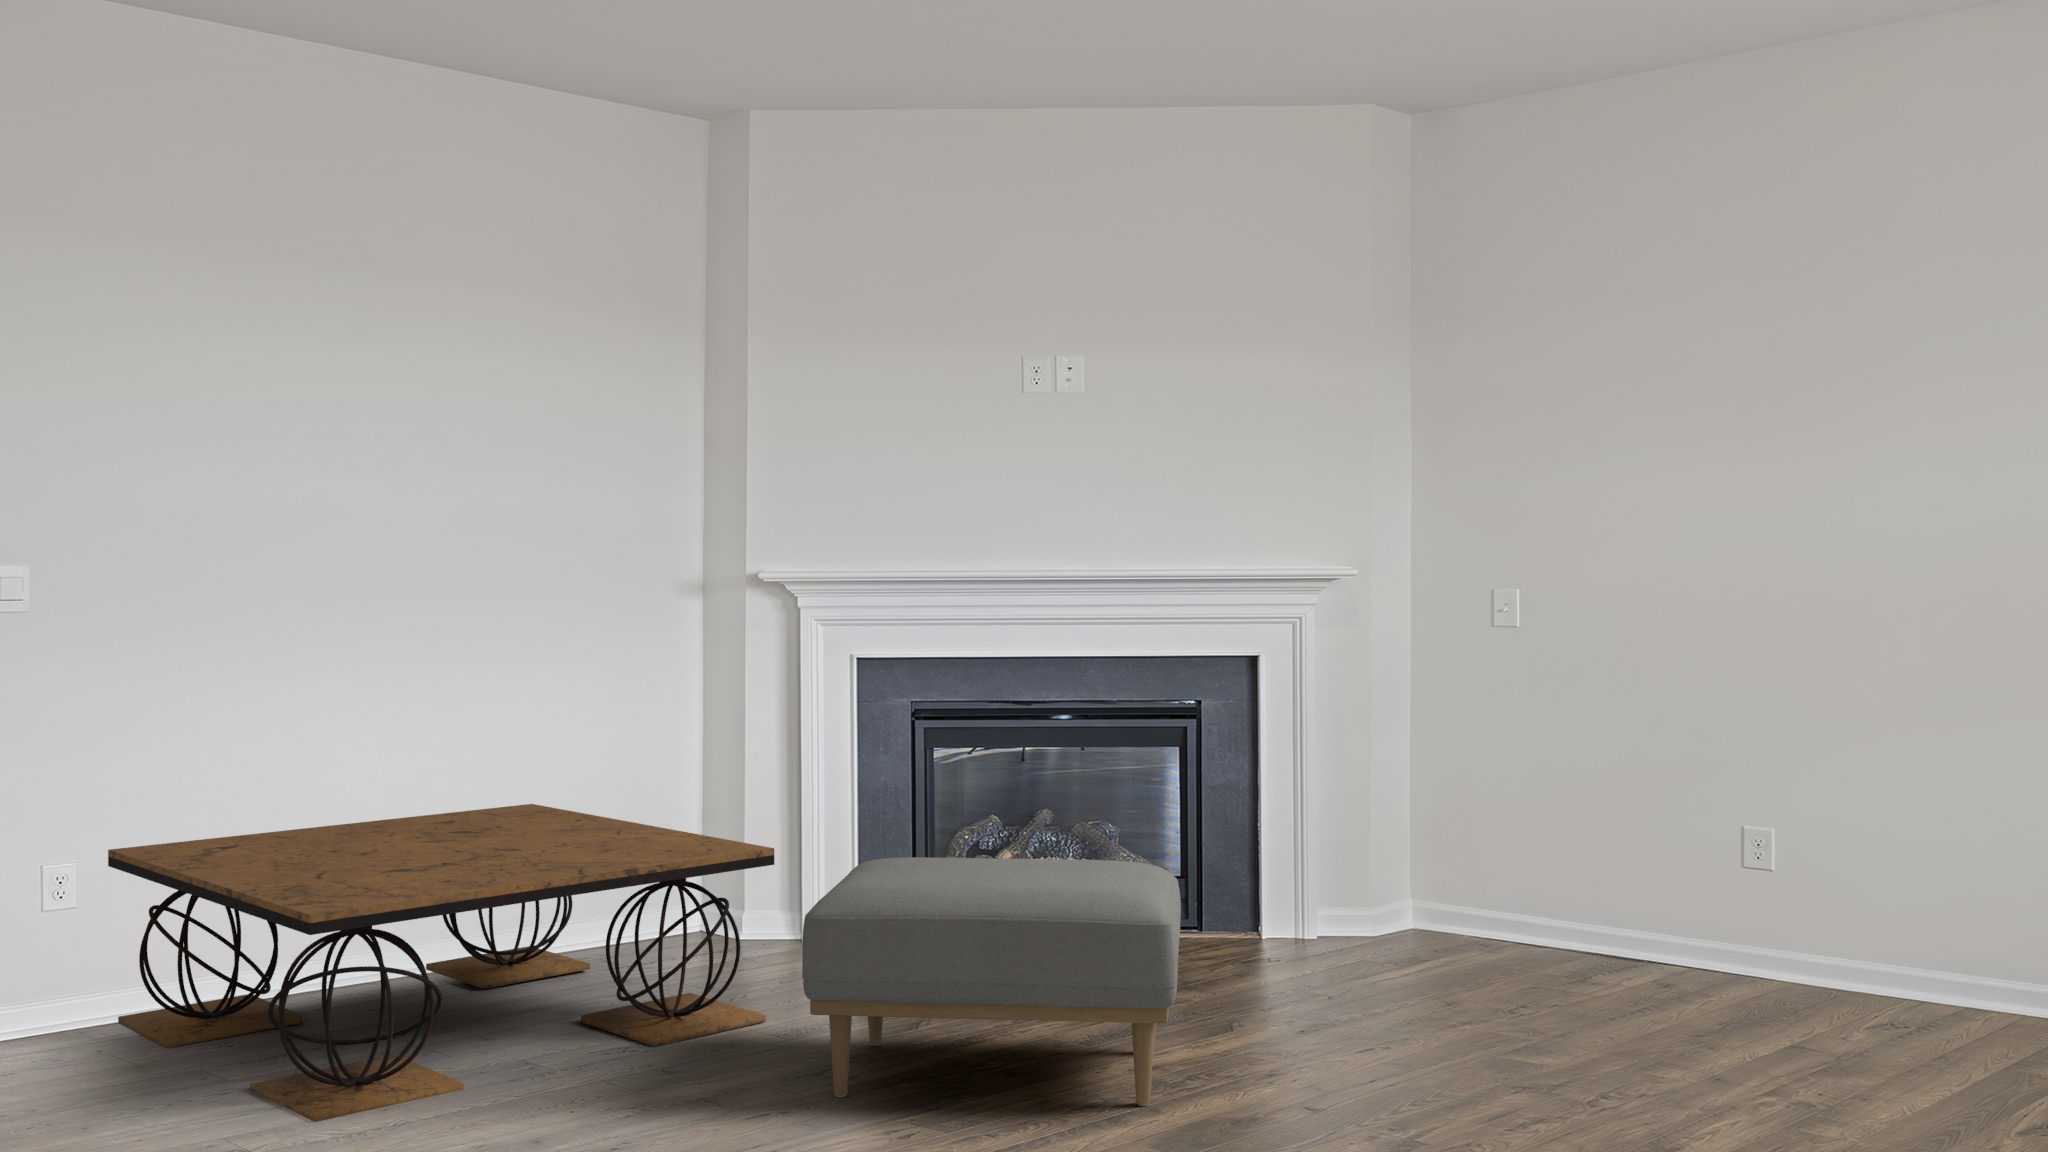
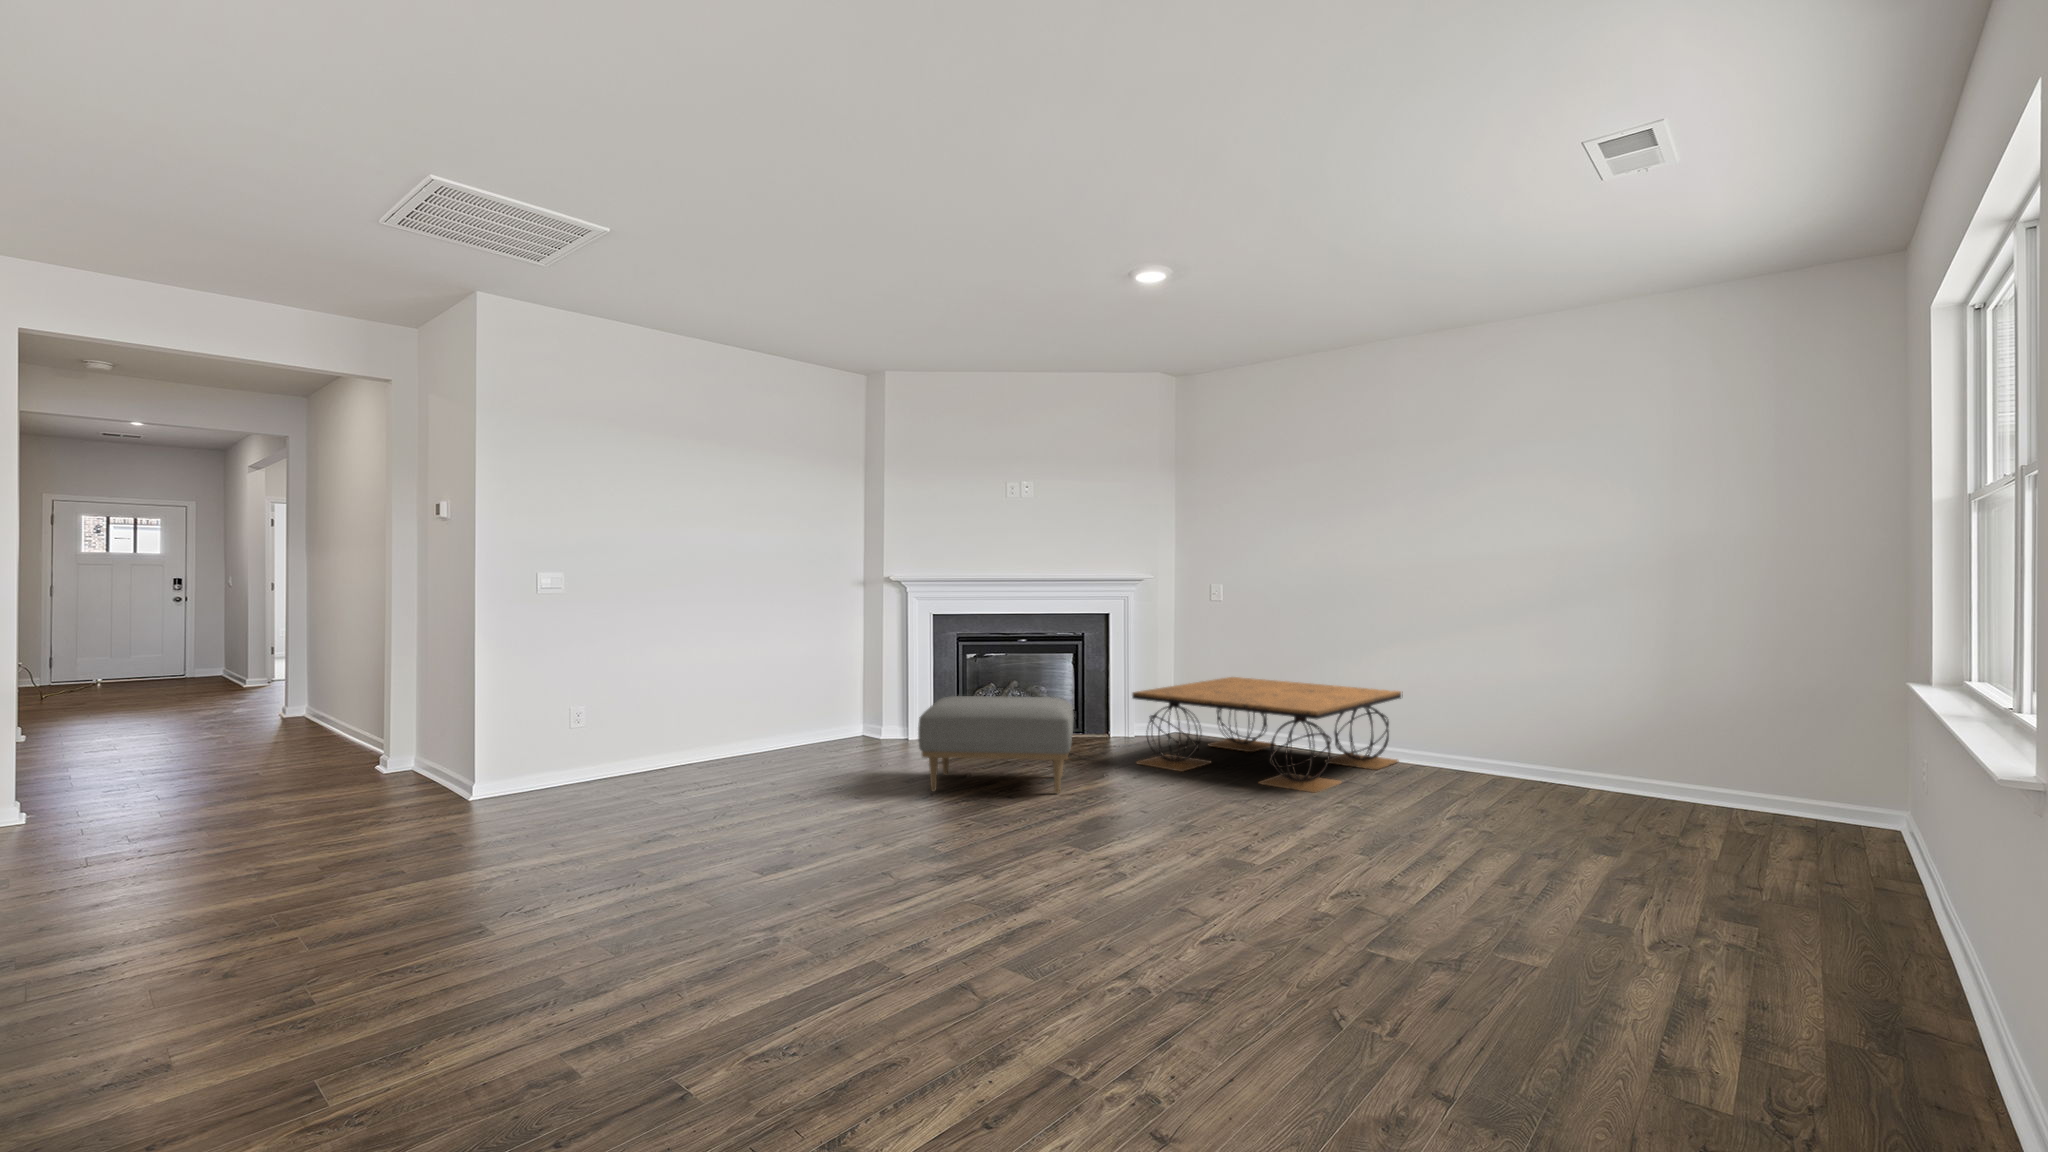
coffee table: present [108,804,774,1122] -> present [1132,677,1403,793]

